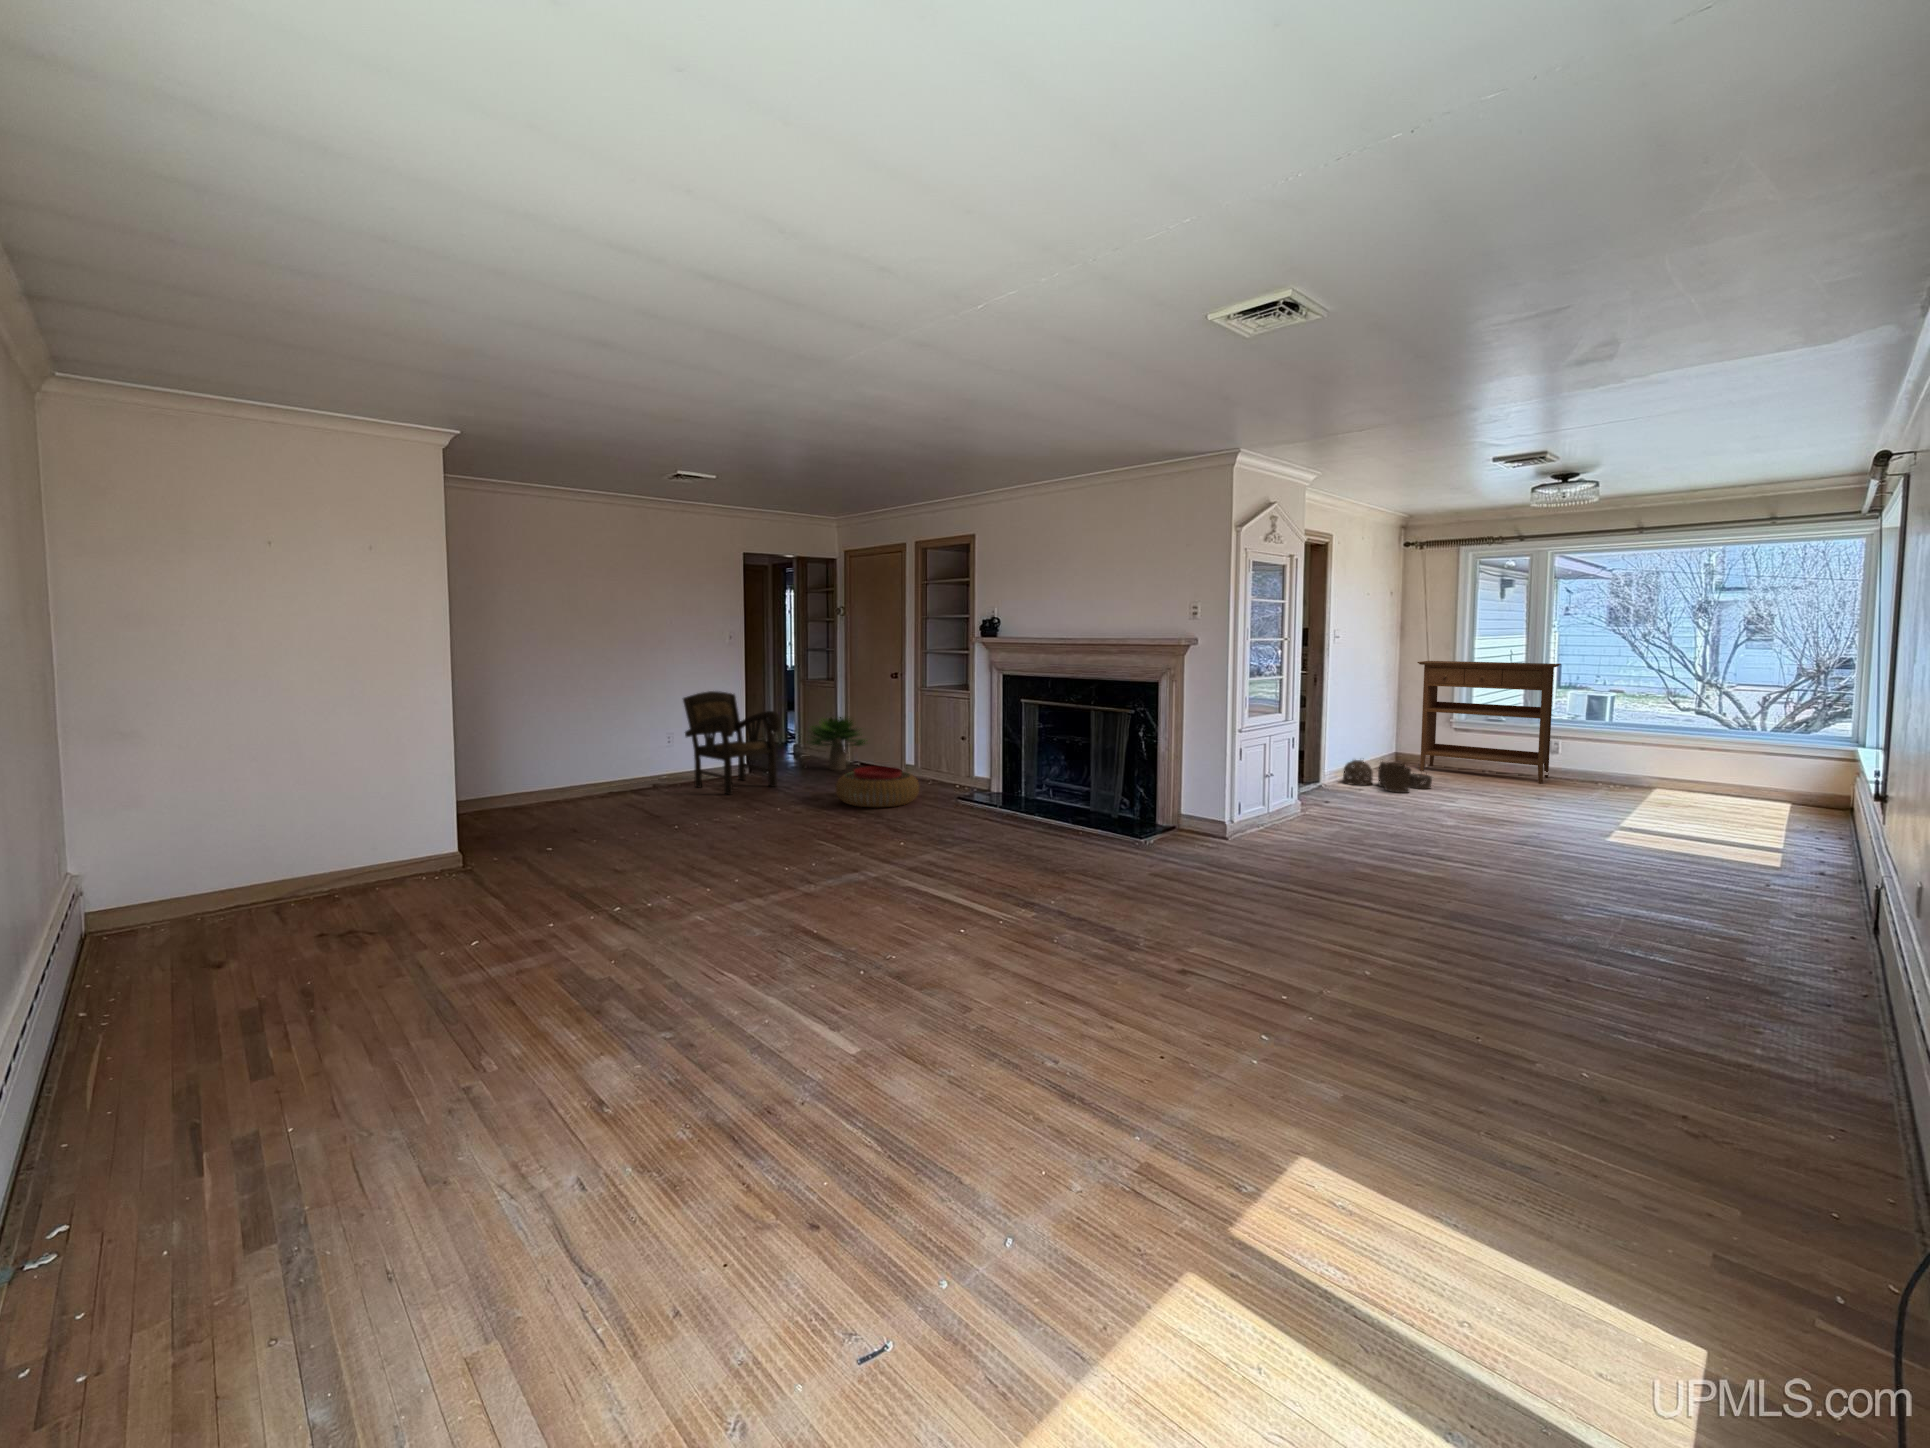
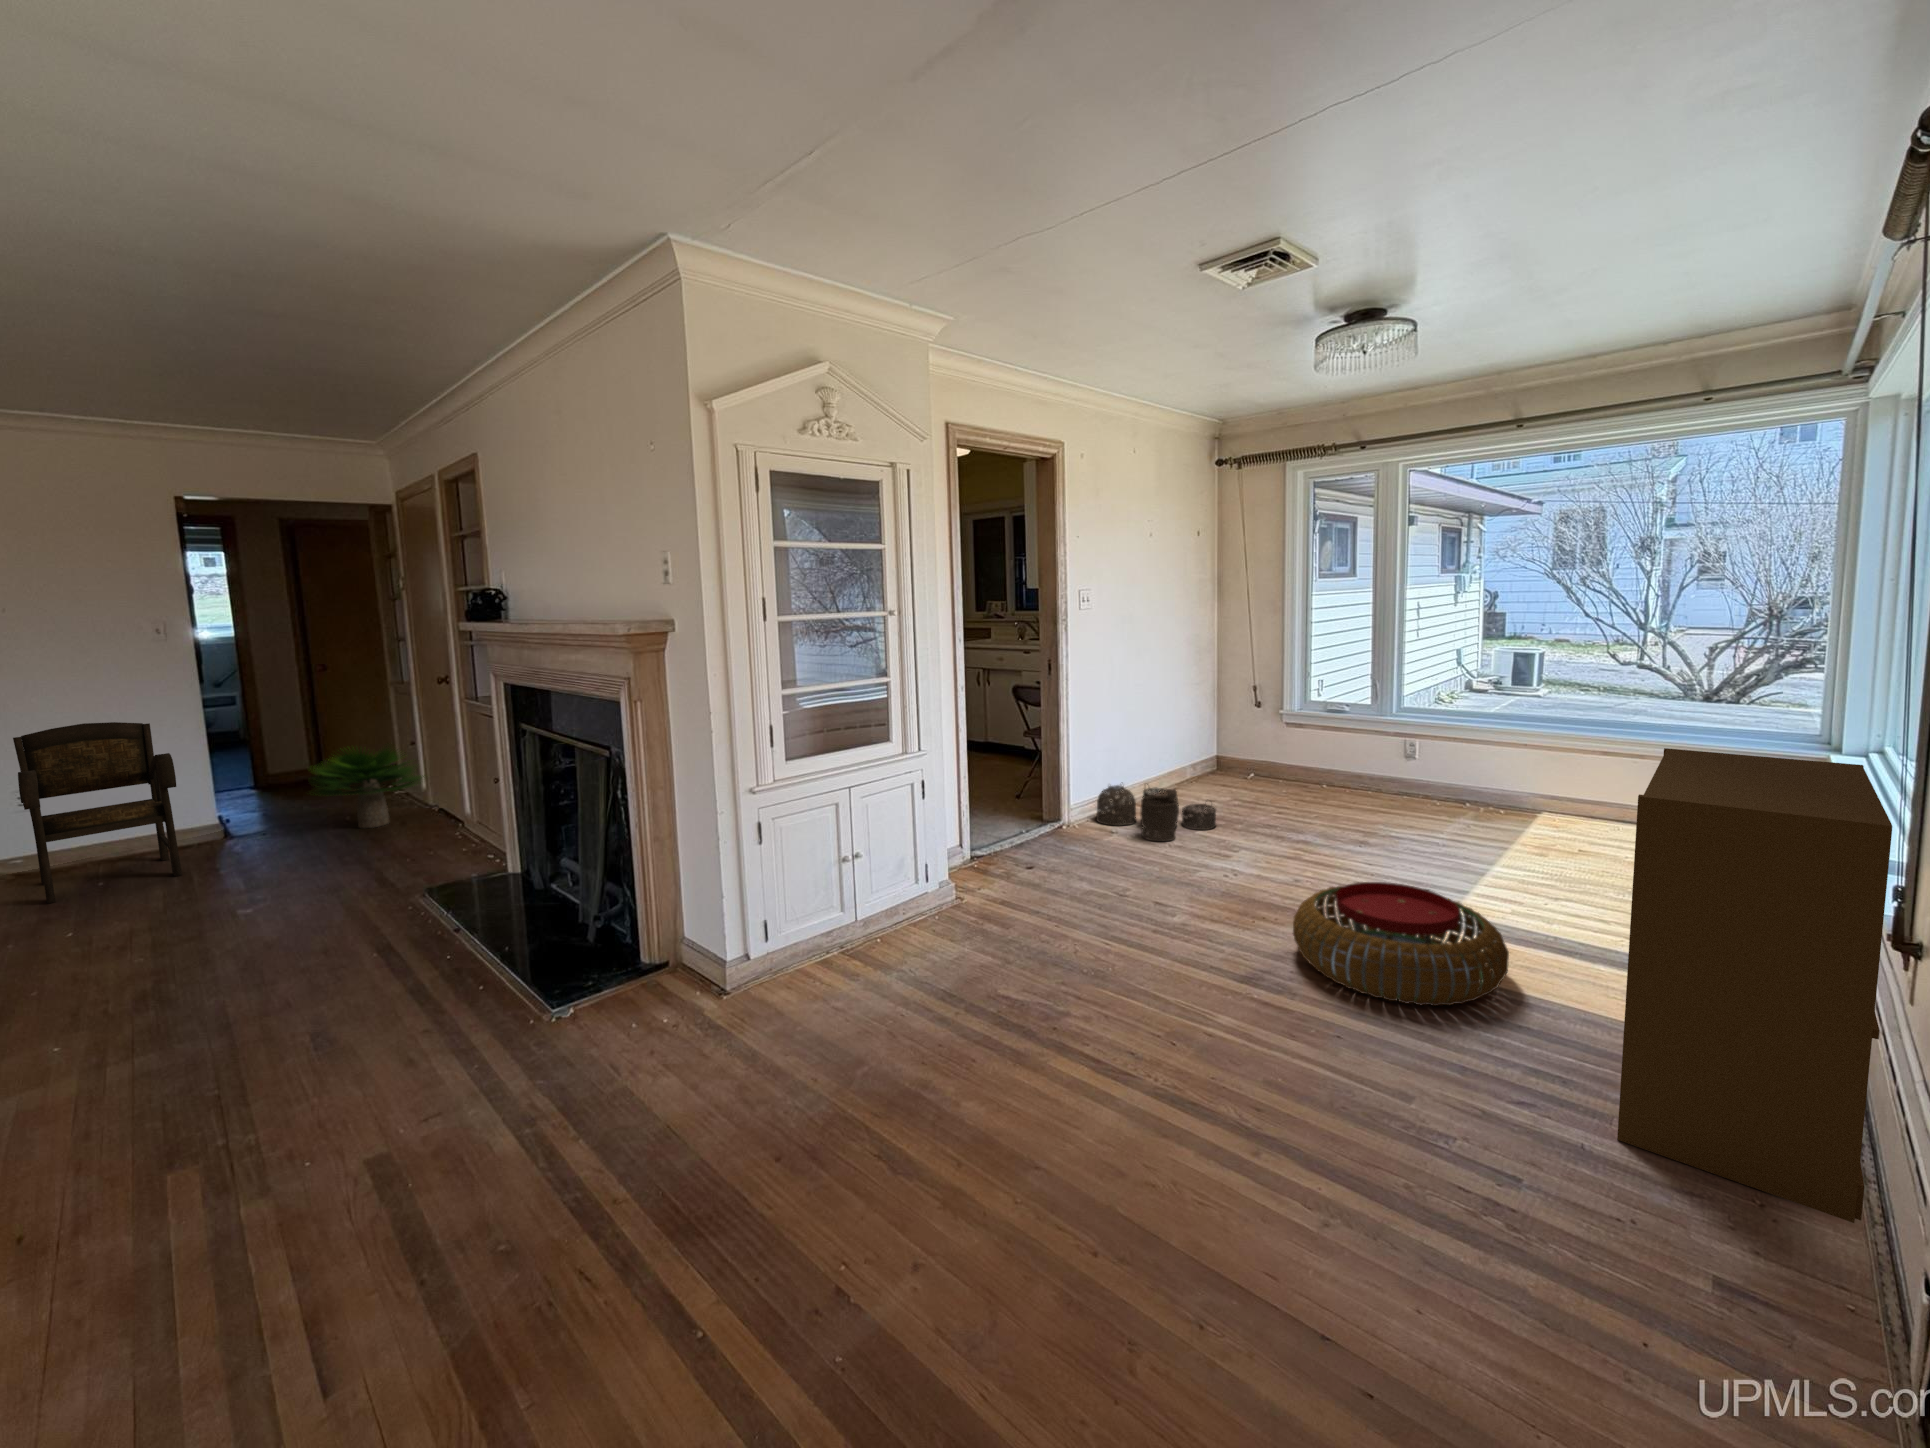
console table: present [1417,661,1561,783] -> none [1223,628,1416,808]
bookshelf: none [1748,717,1873,904] -> present [1617,748,1892,1223]
pouf: present [836,766,919,808] -> present [1293,882,1509,1006]

